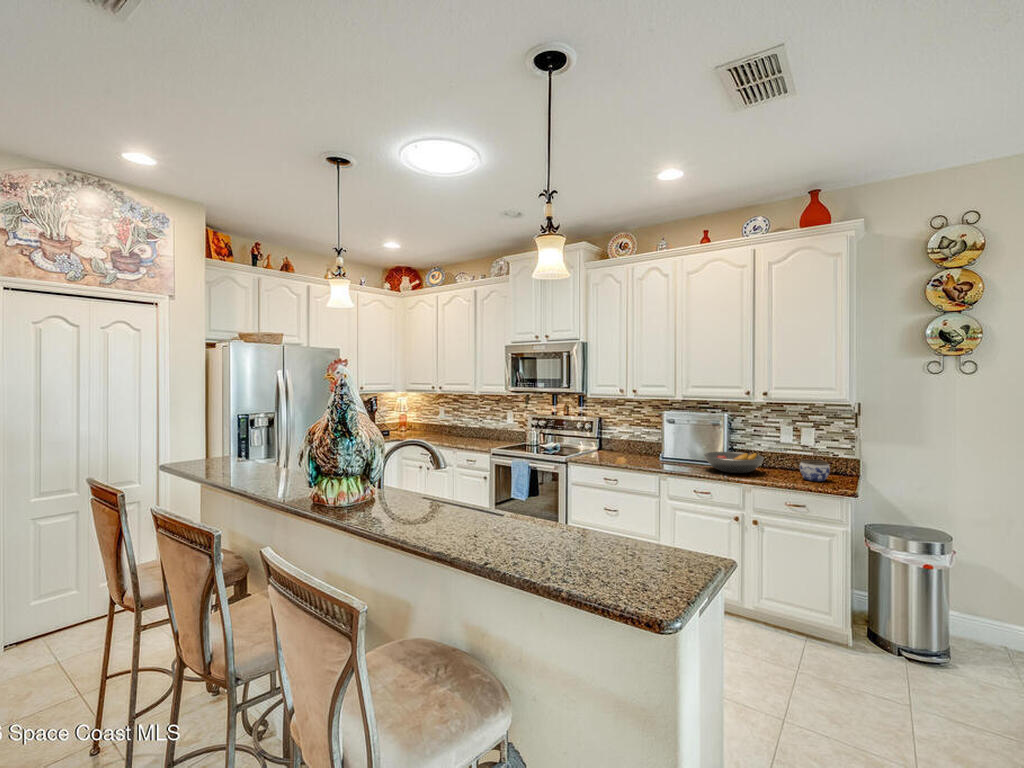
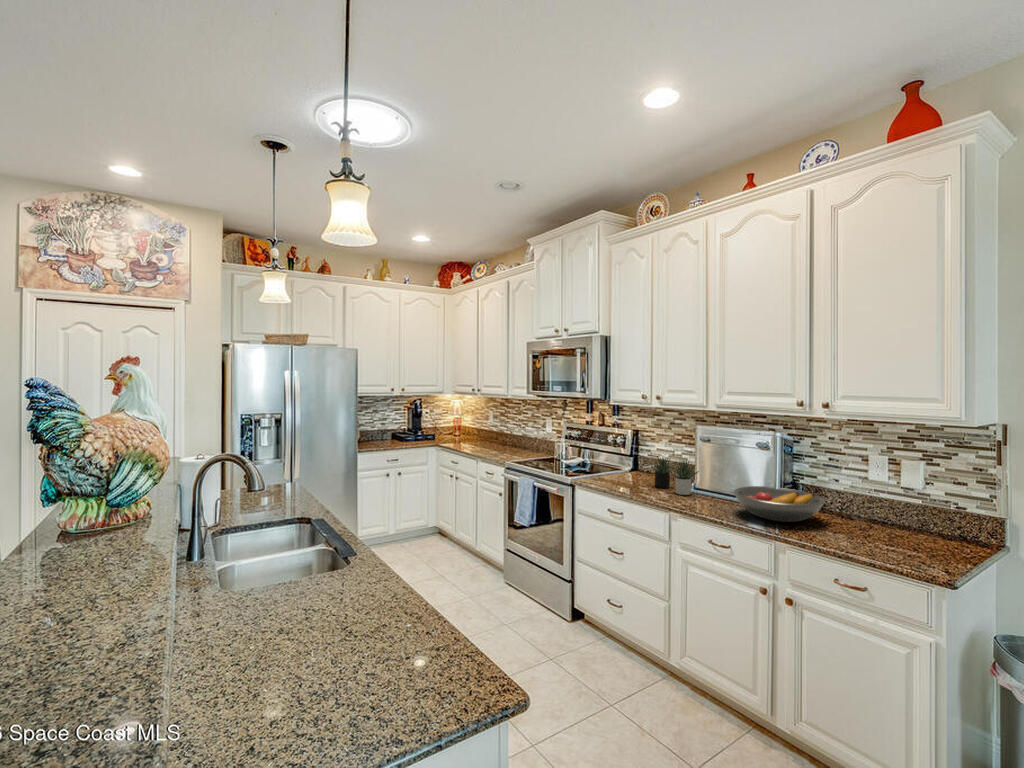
succulent plant: none [626,434,670,463] -> present [651,457,699,495]
jar: present [800,460,830,481] -> none [876,512,929,550]

